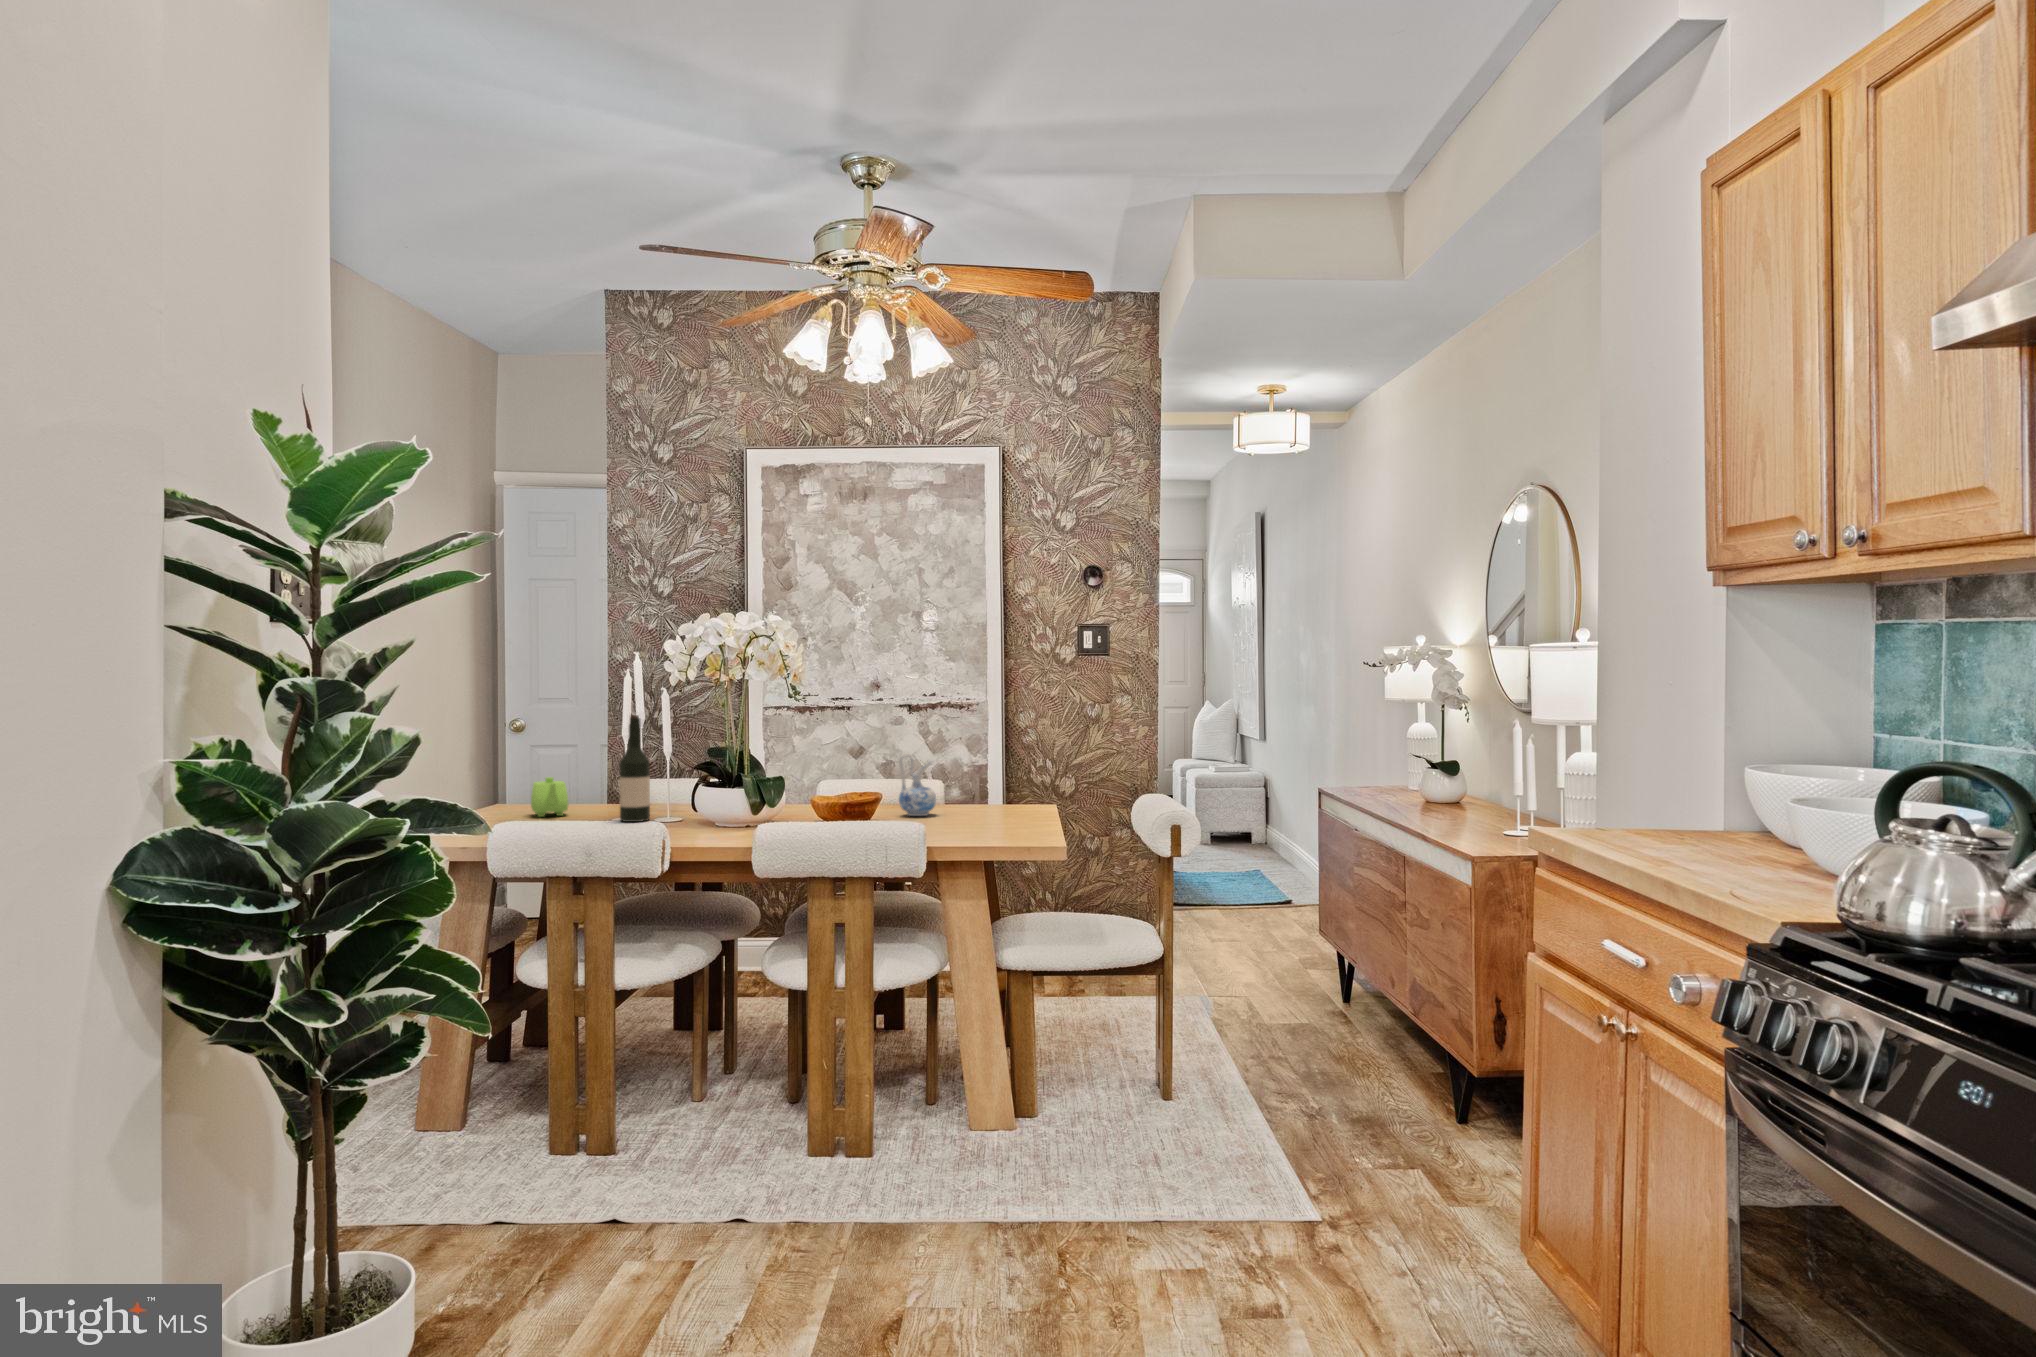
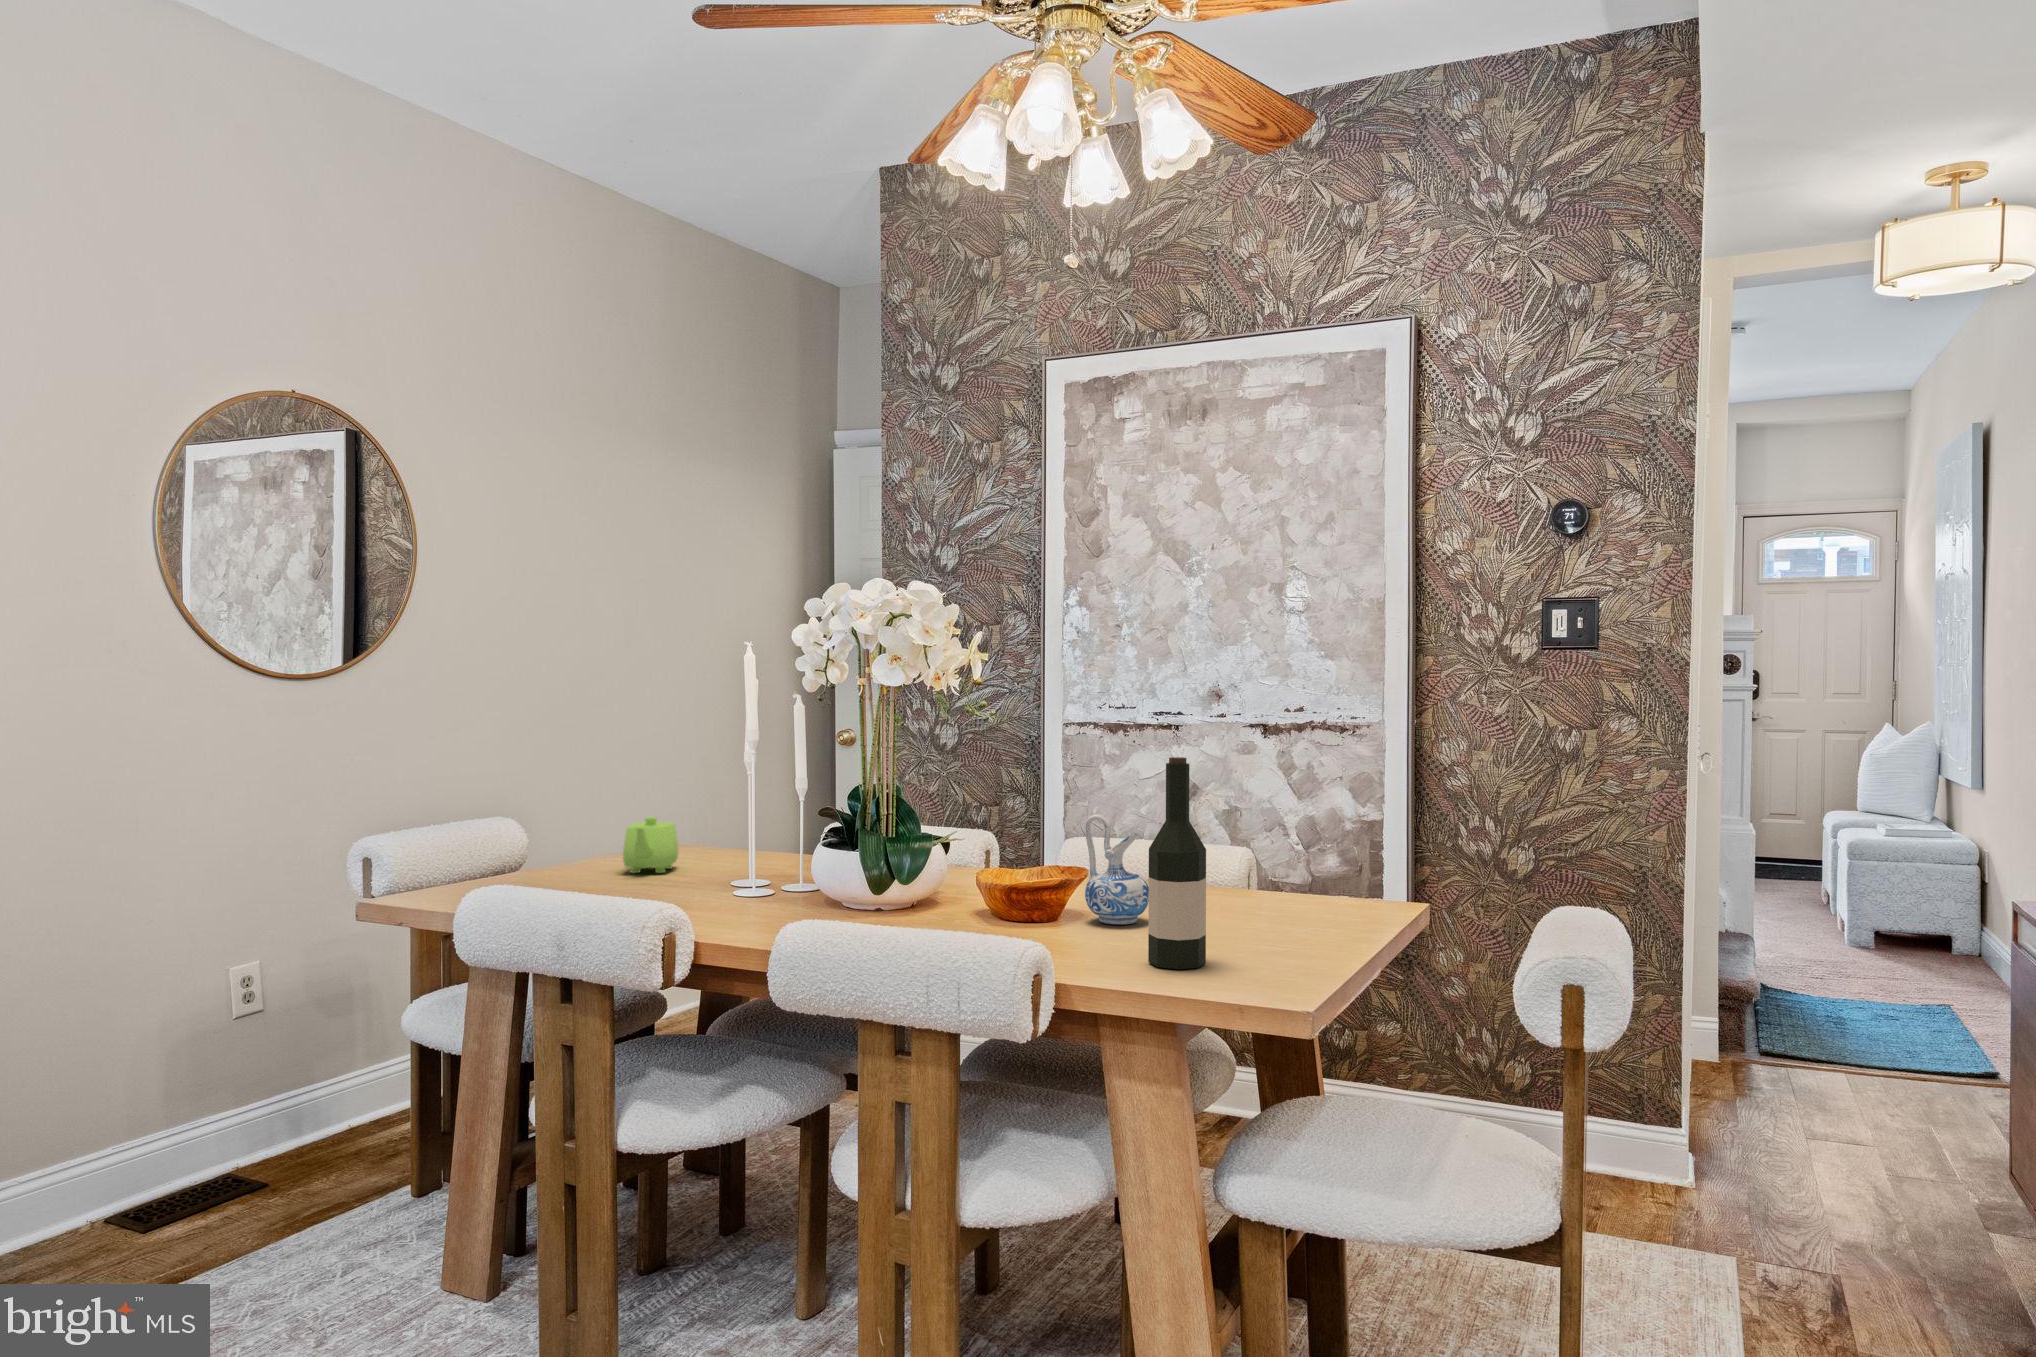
wine bottle: present [619,715,650,822] -> present [1148,757,1206,969]

